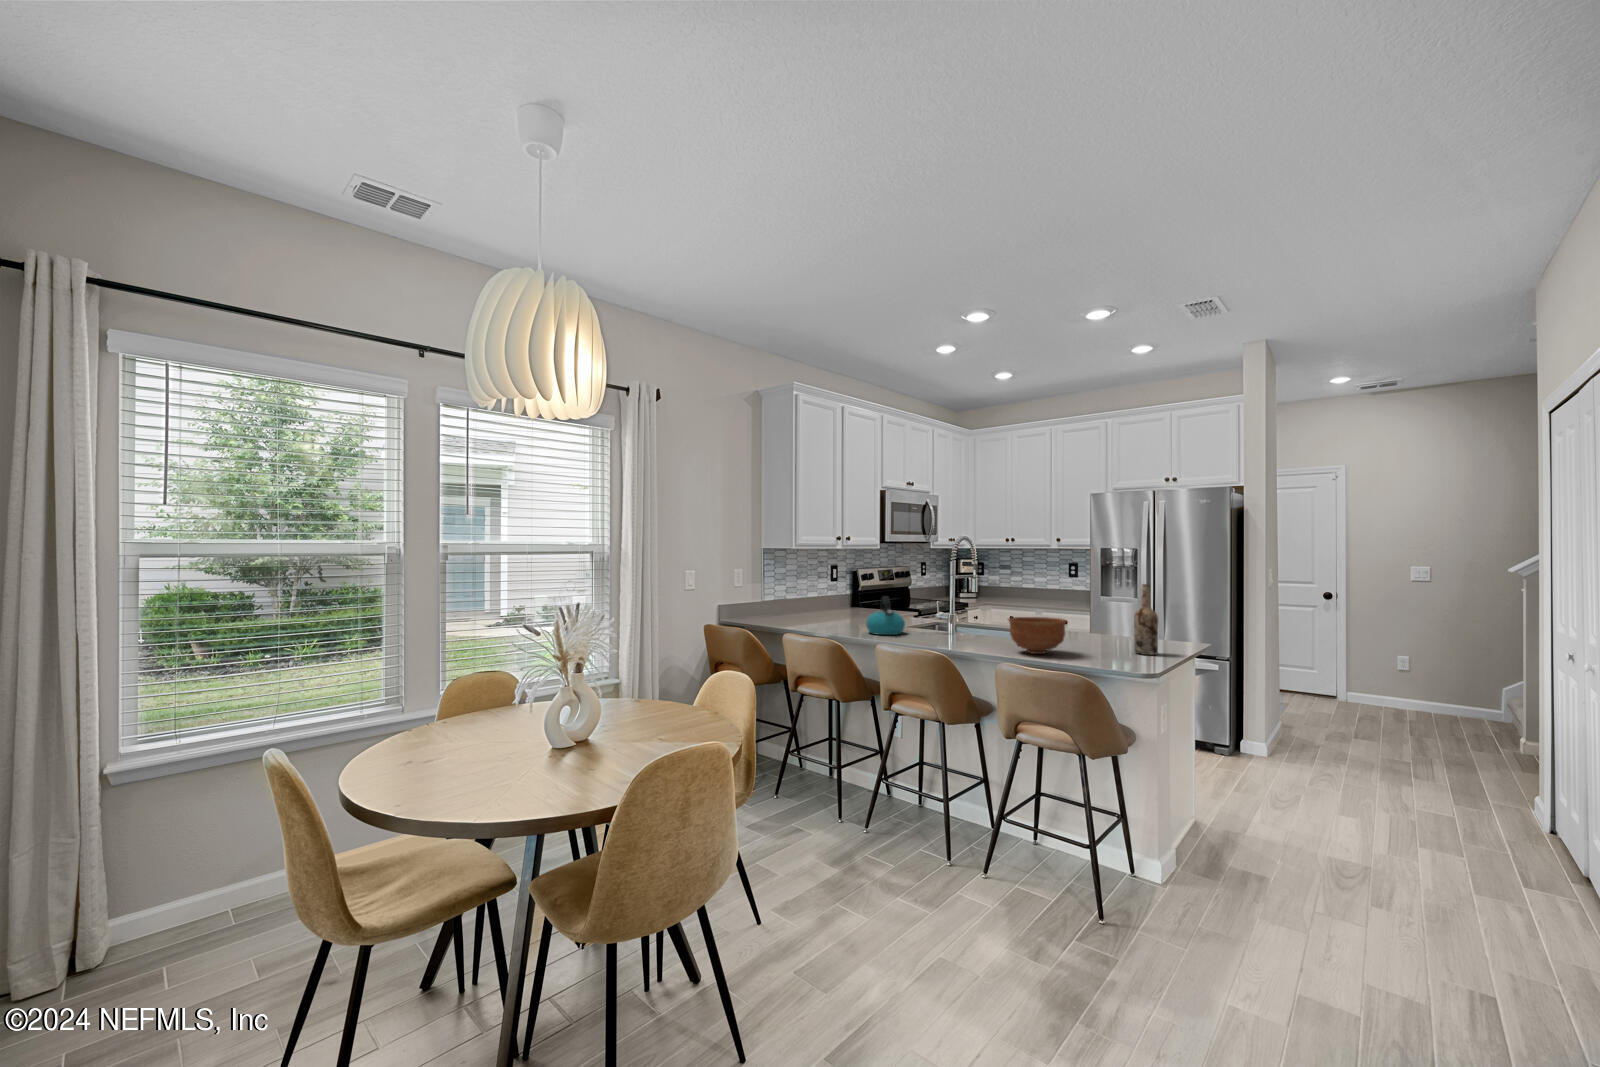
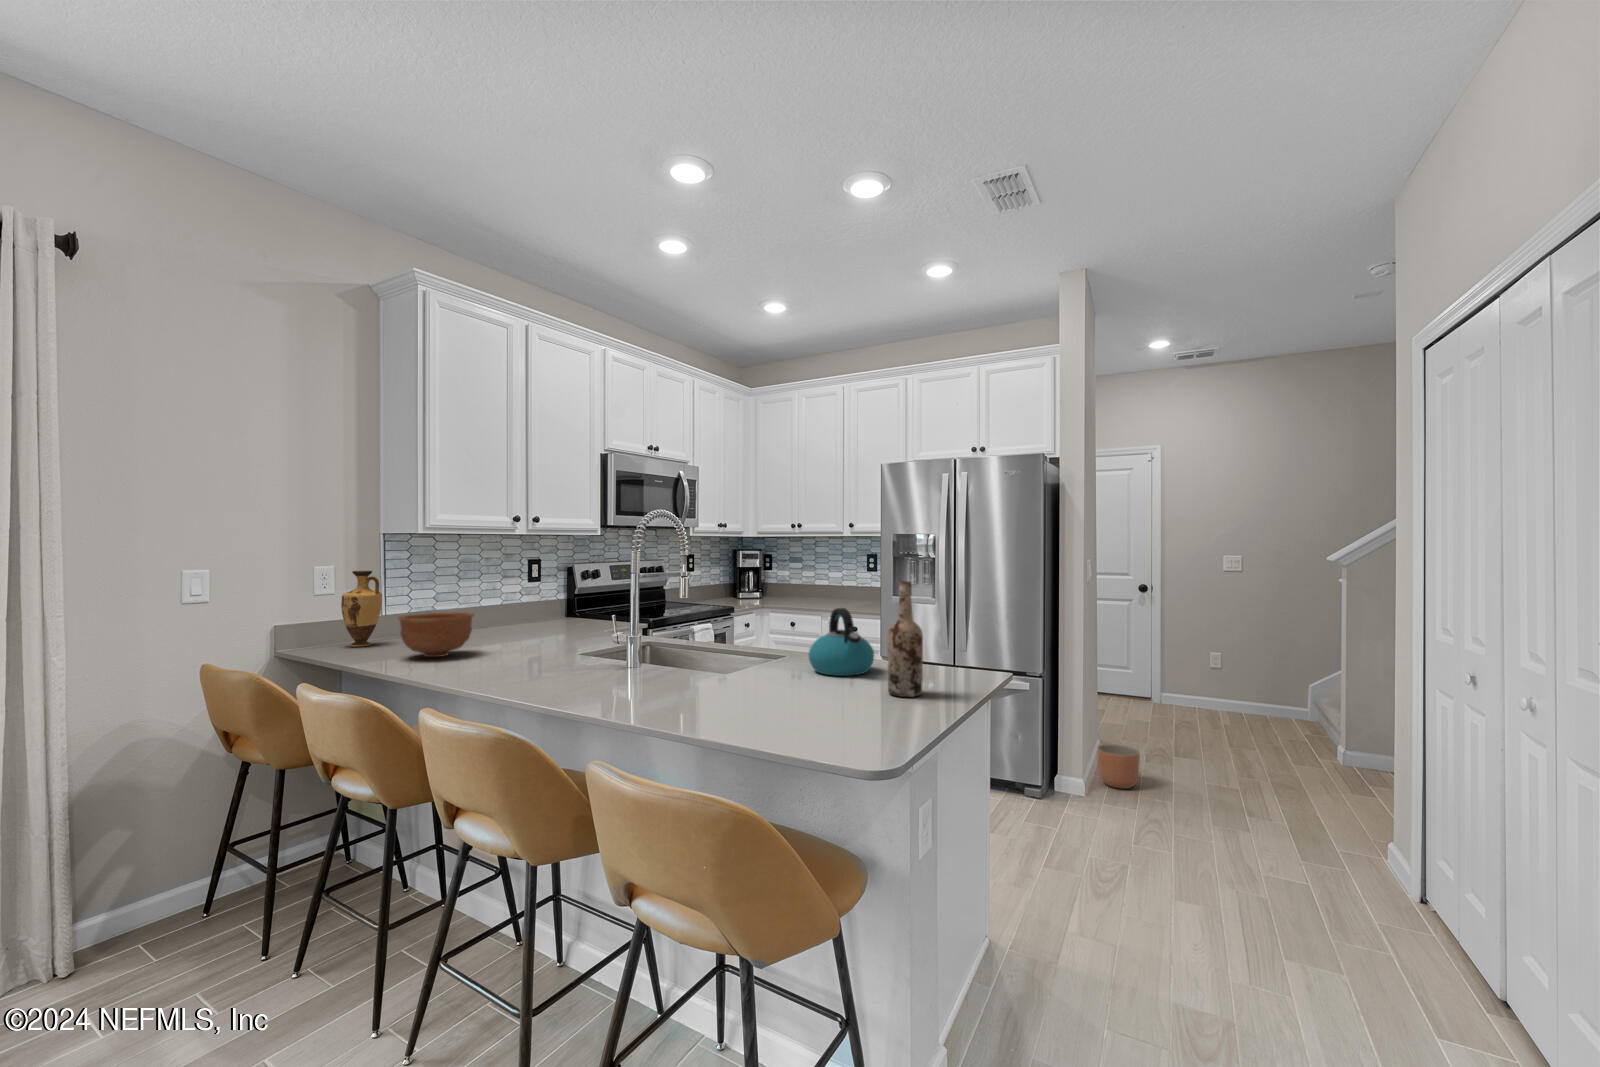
vase: none [746,572,768,620] -> present [341,571,382,647]
kettle: present [866,596,905,635] -> present [808,608,874,676]
bowl: present [1008,617,1067,654] -> present [398,612,474,657]
planter: none [1280,720,1319,755] -> present [1097,744,1140,789]

